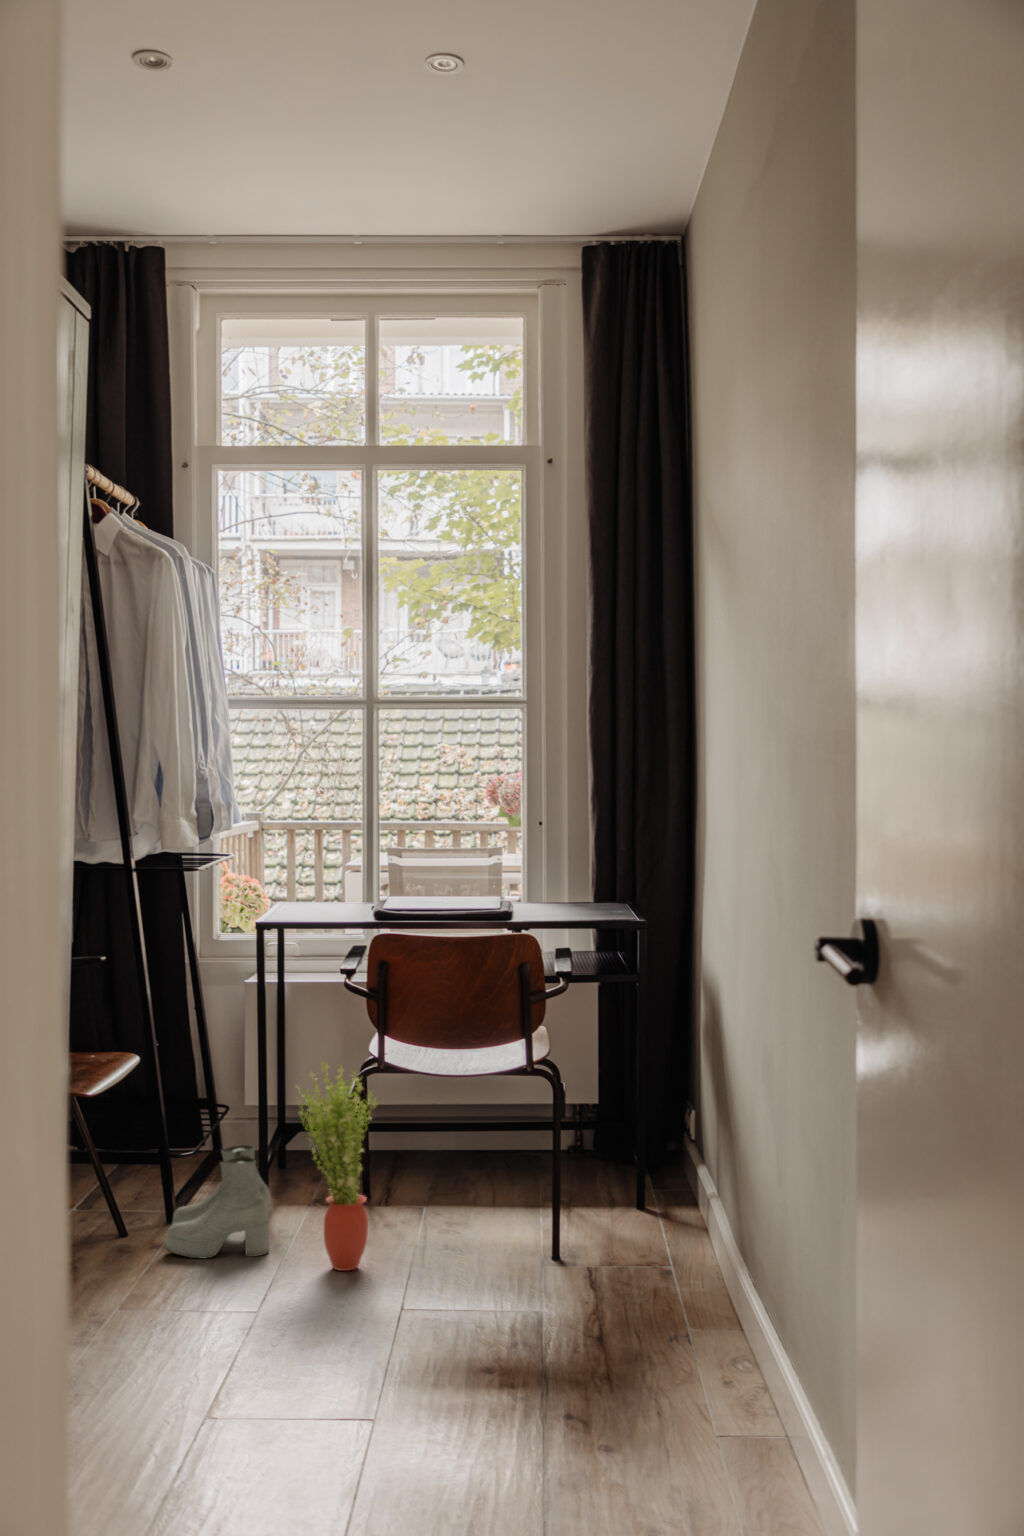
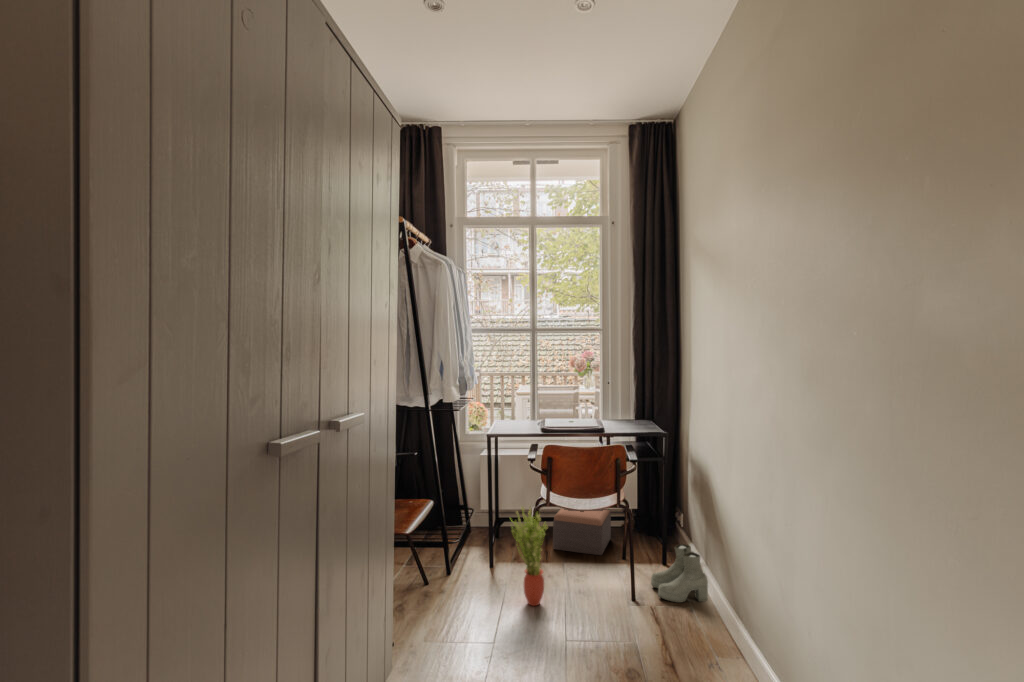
footstool: none [403,1087,534,1194] -> present [553,509,611,555]
boots: present [166,1145,271,1258] -> present [651,544,708,603]

